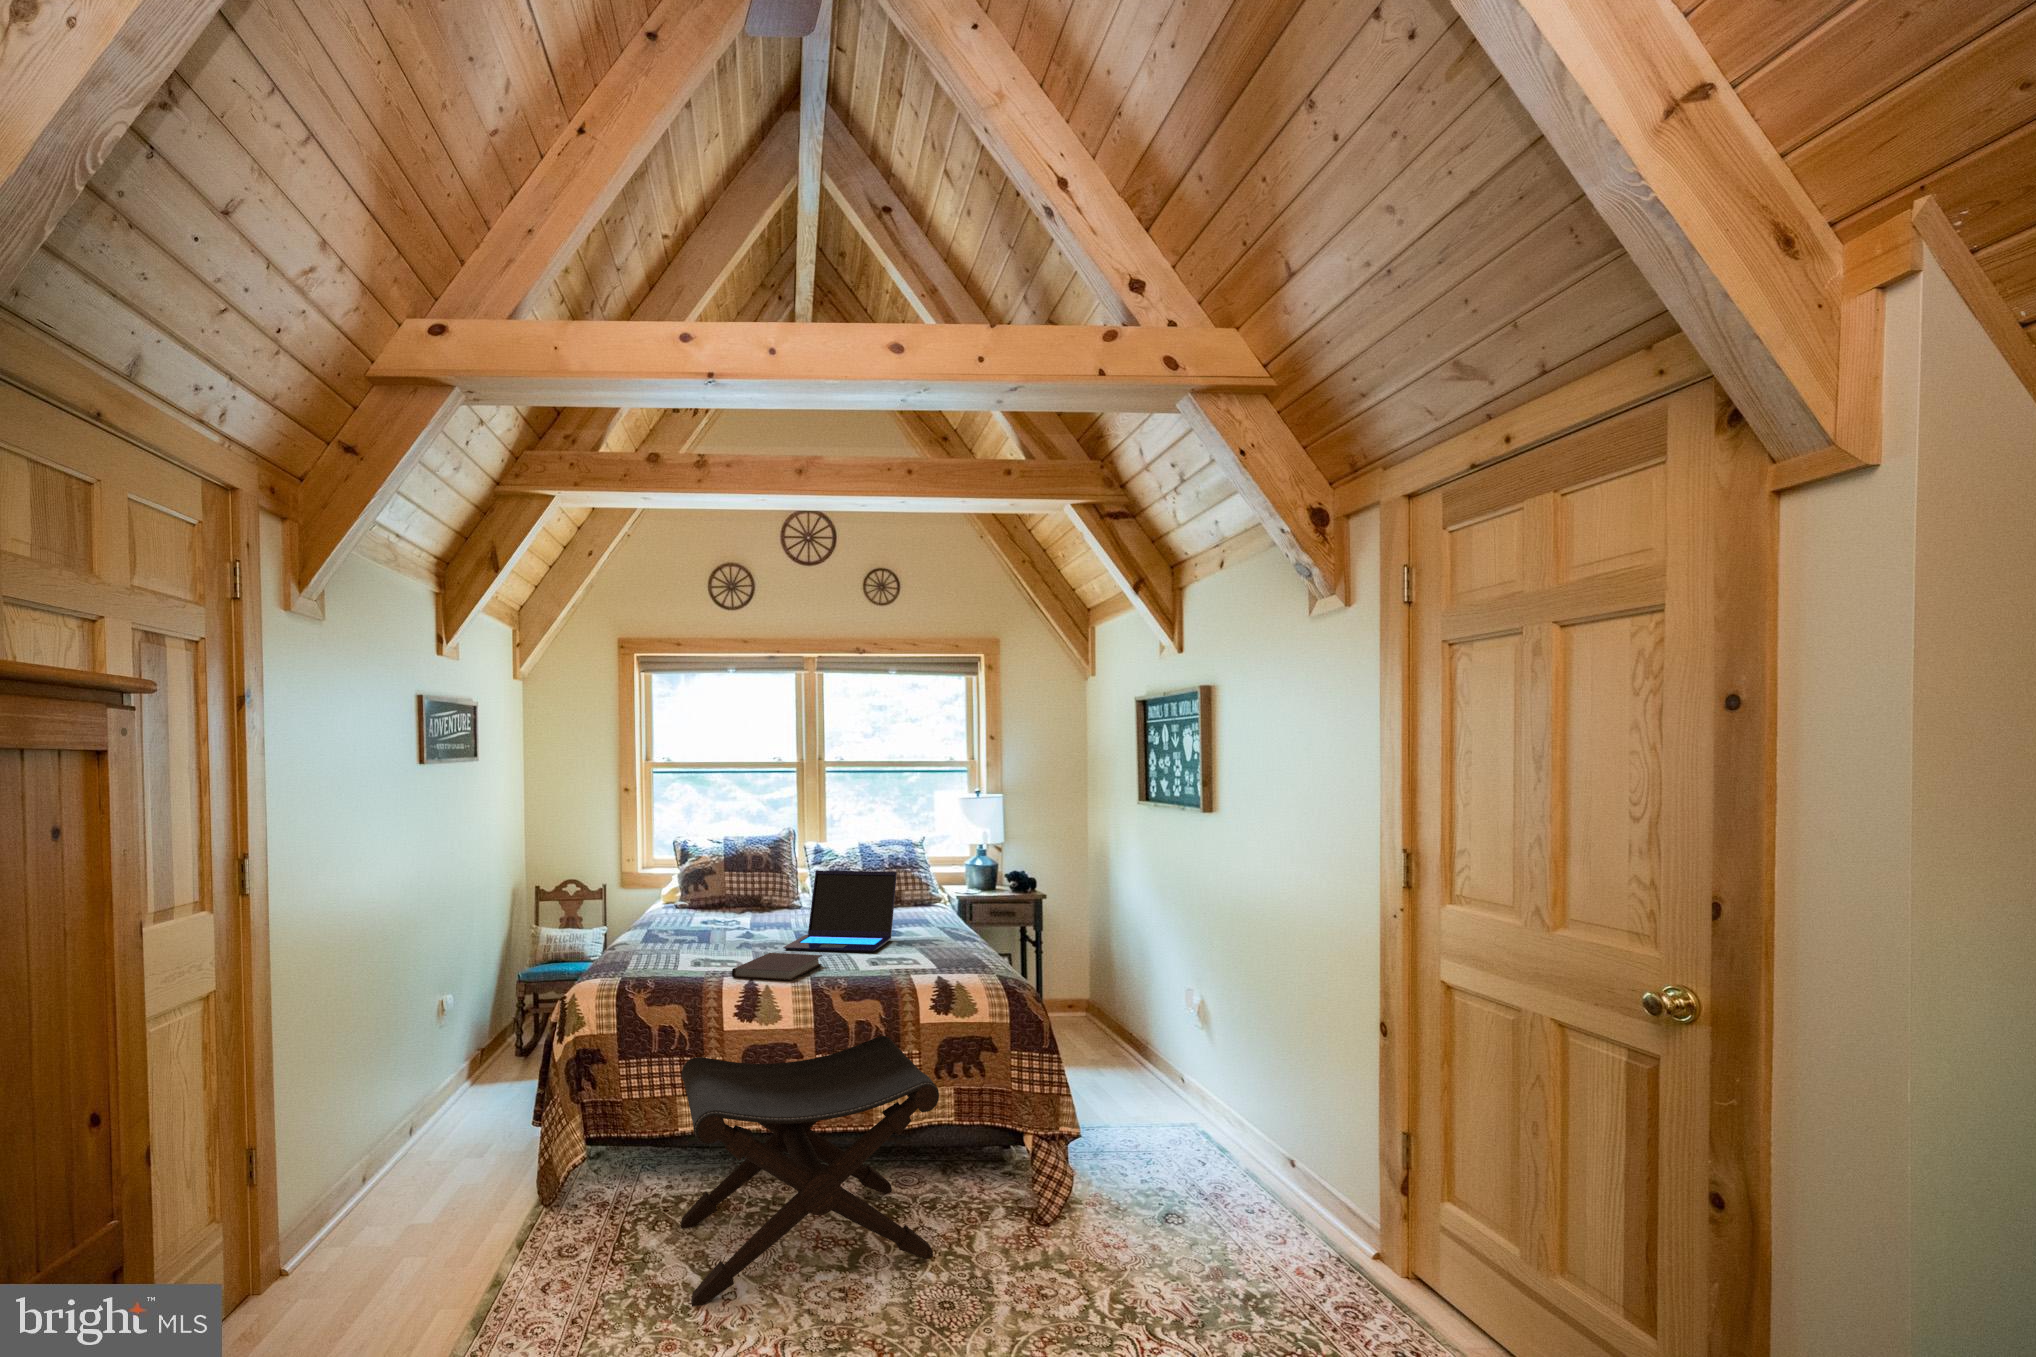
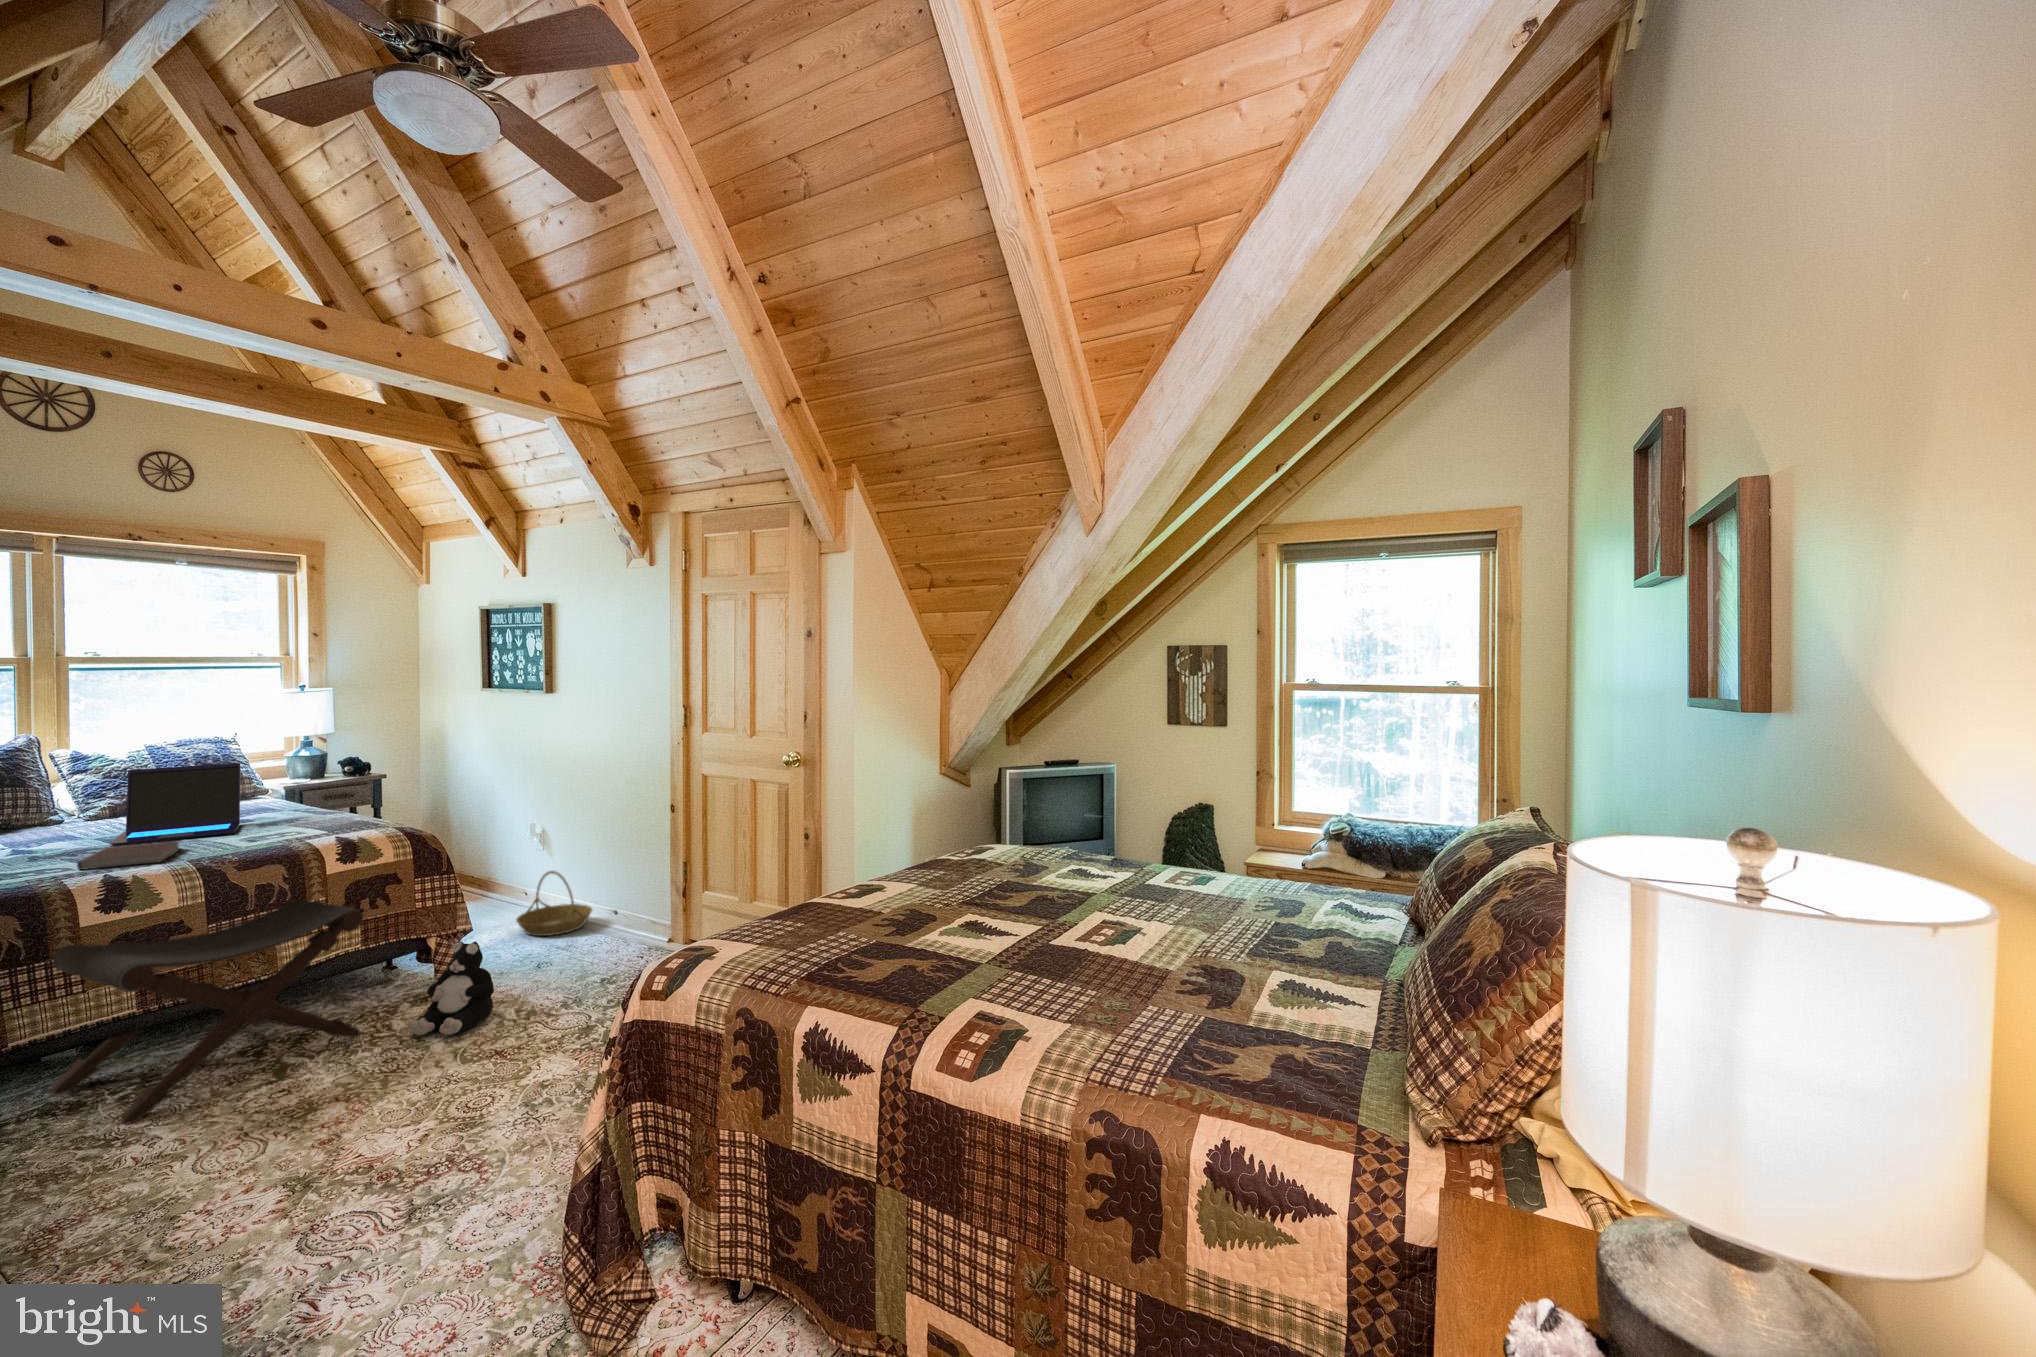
basket: none [1152,1054,1246,1152] -> present [516,871,592,936]
plush toy: none [976,1157,1080,1304] -> present [409,942,494,1035]

